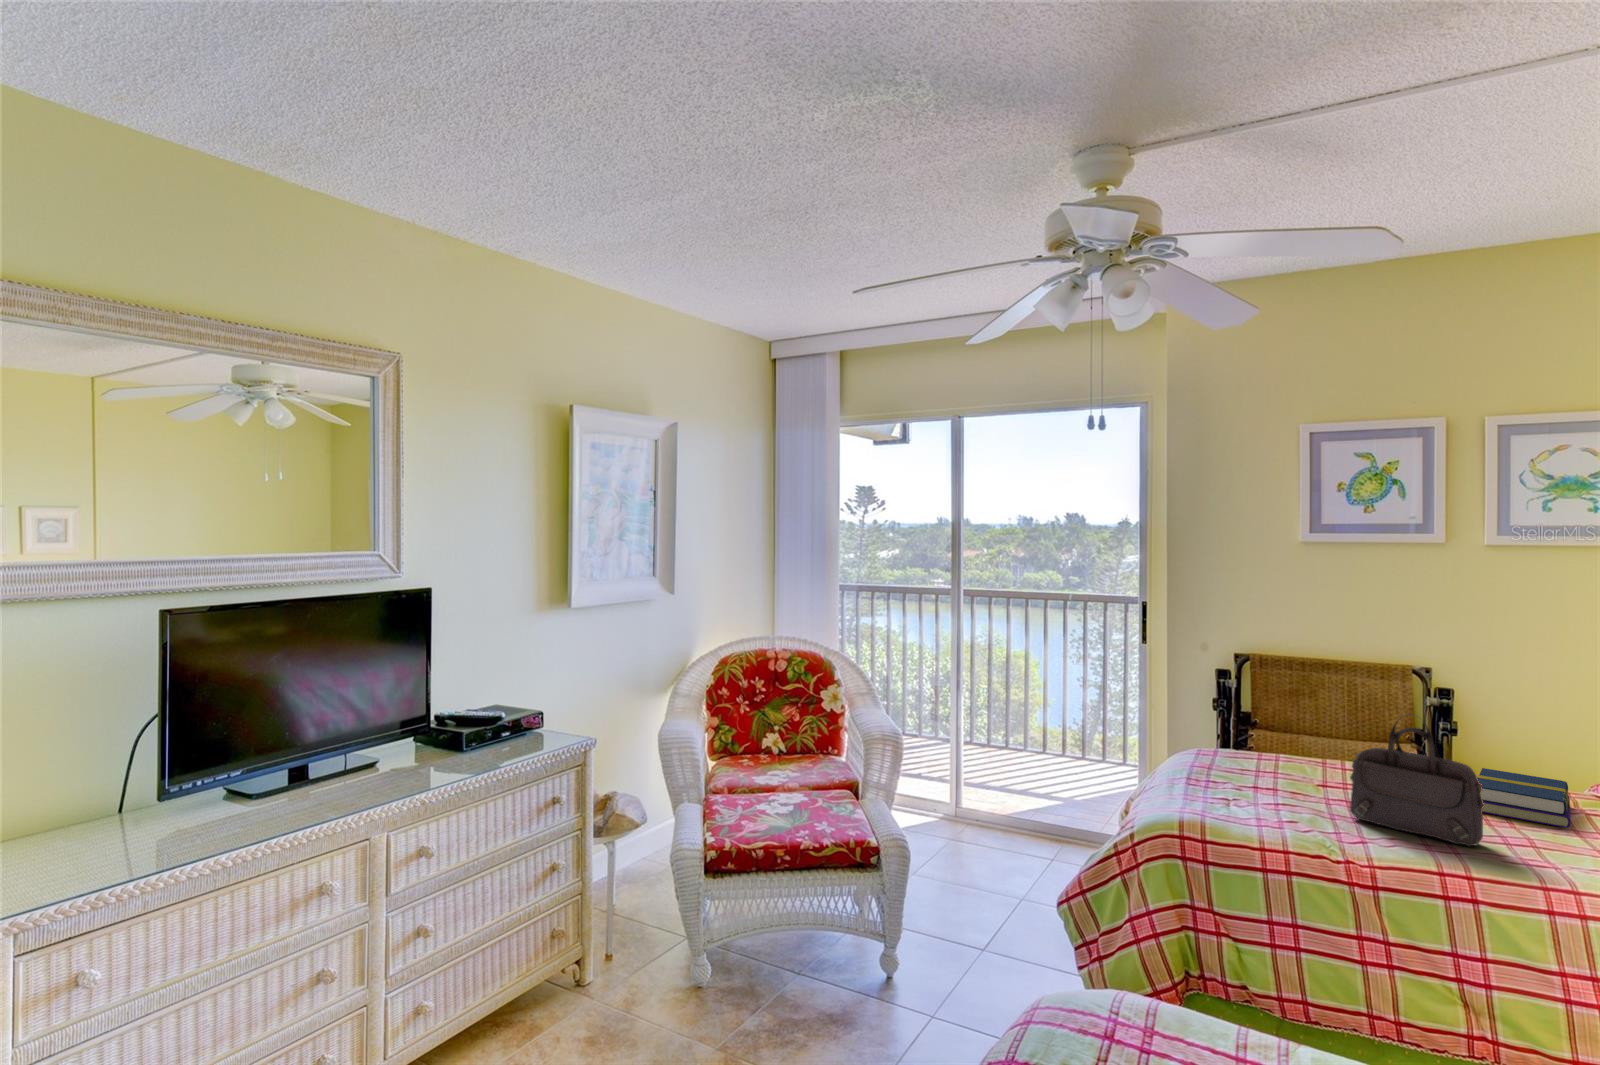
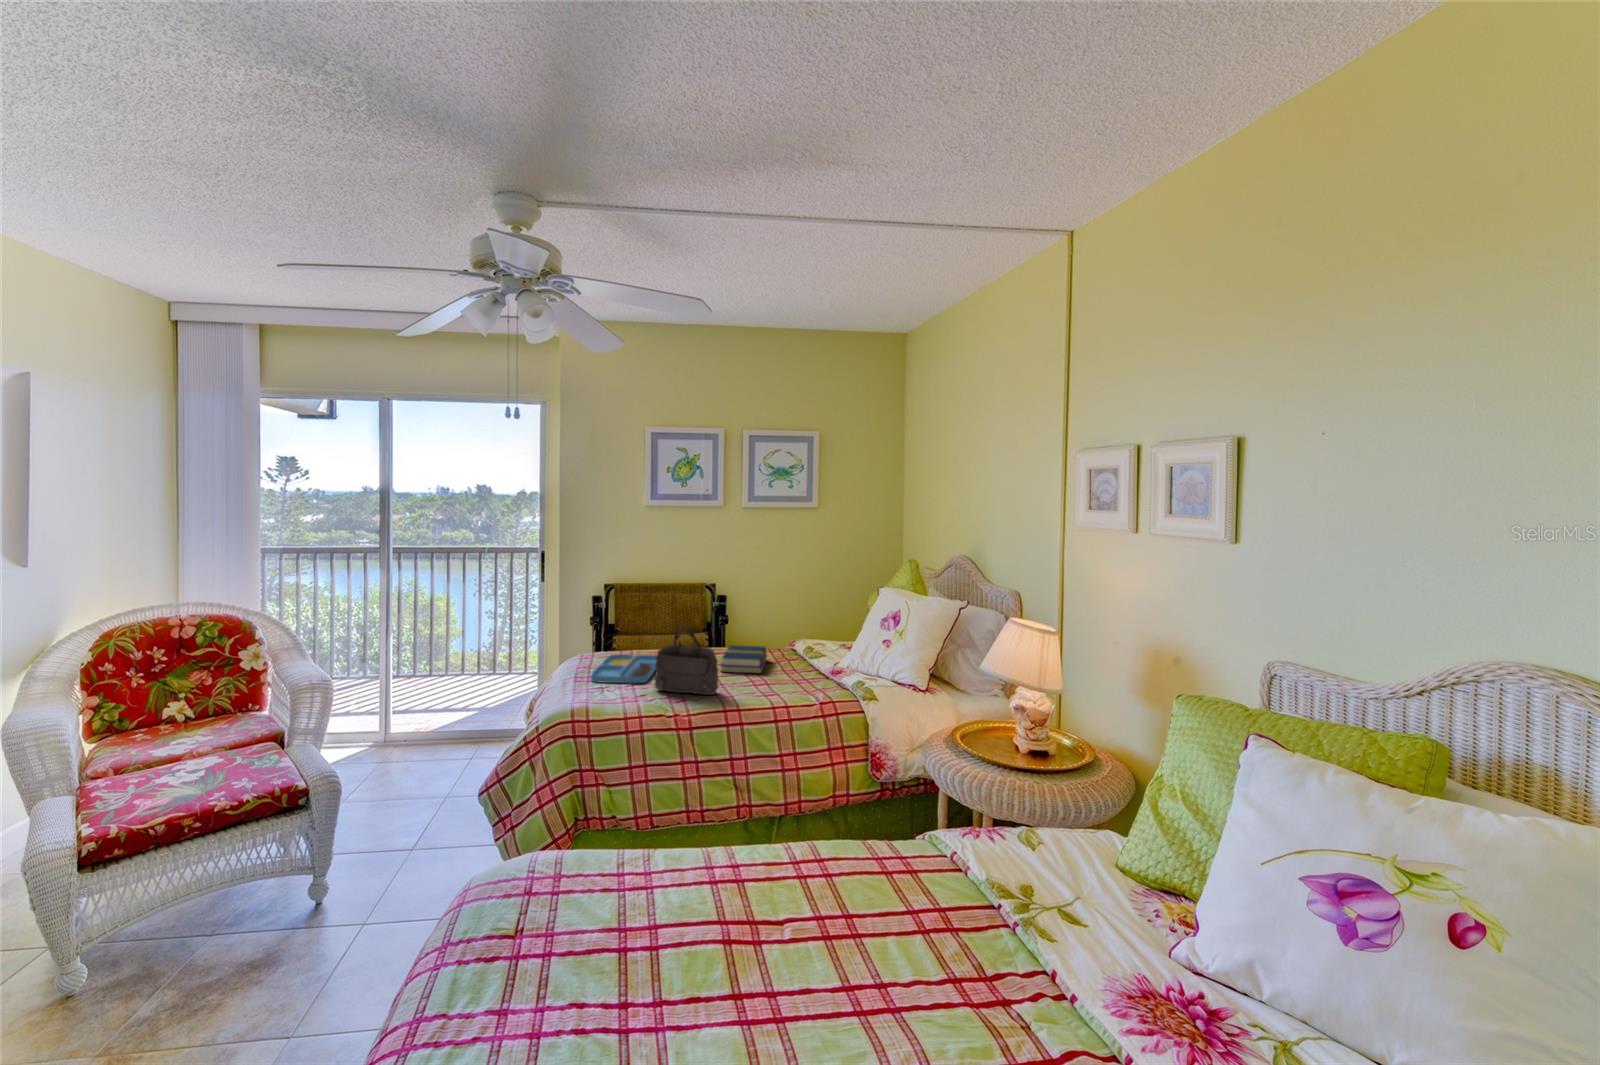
tray: none [1233,753,1345,803] -> present [591,654,656,683]

